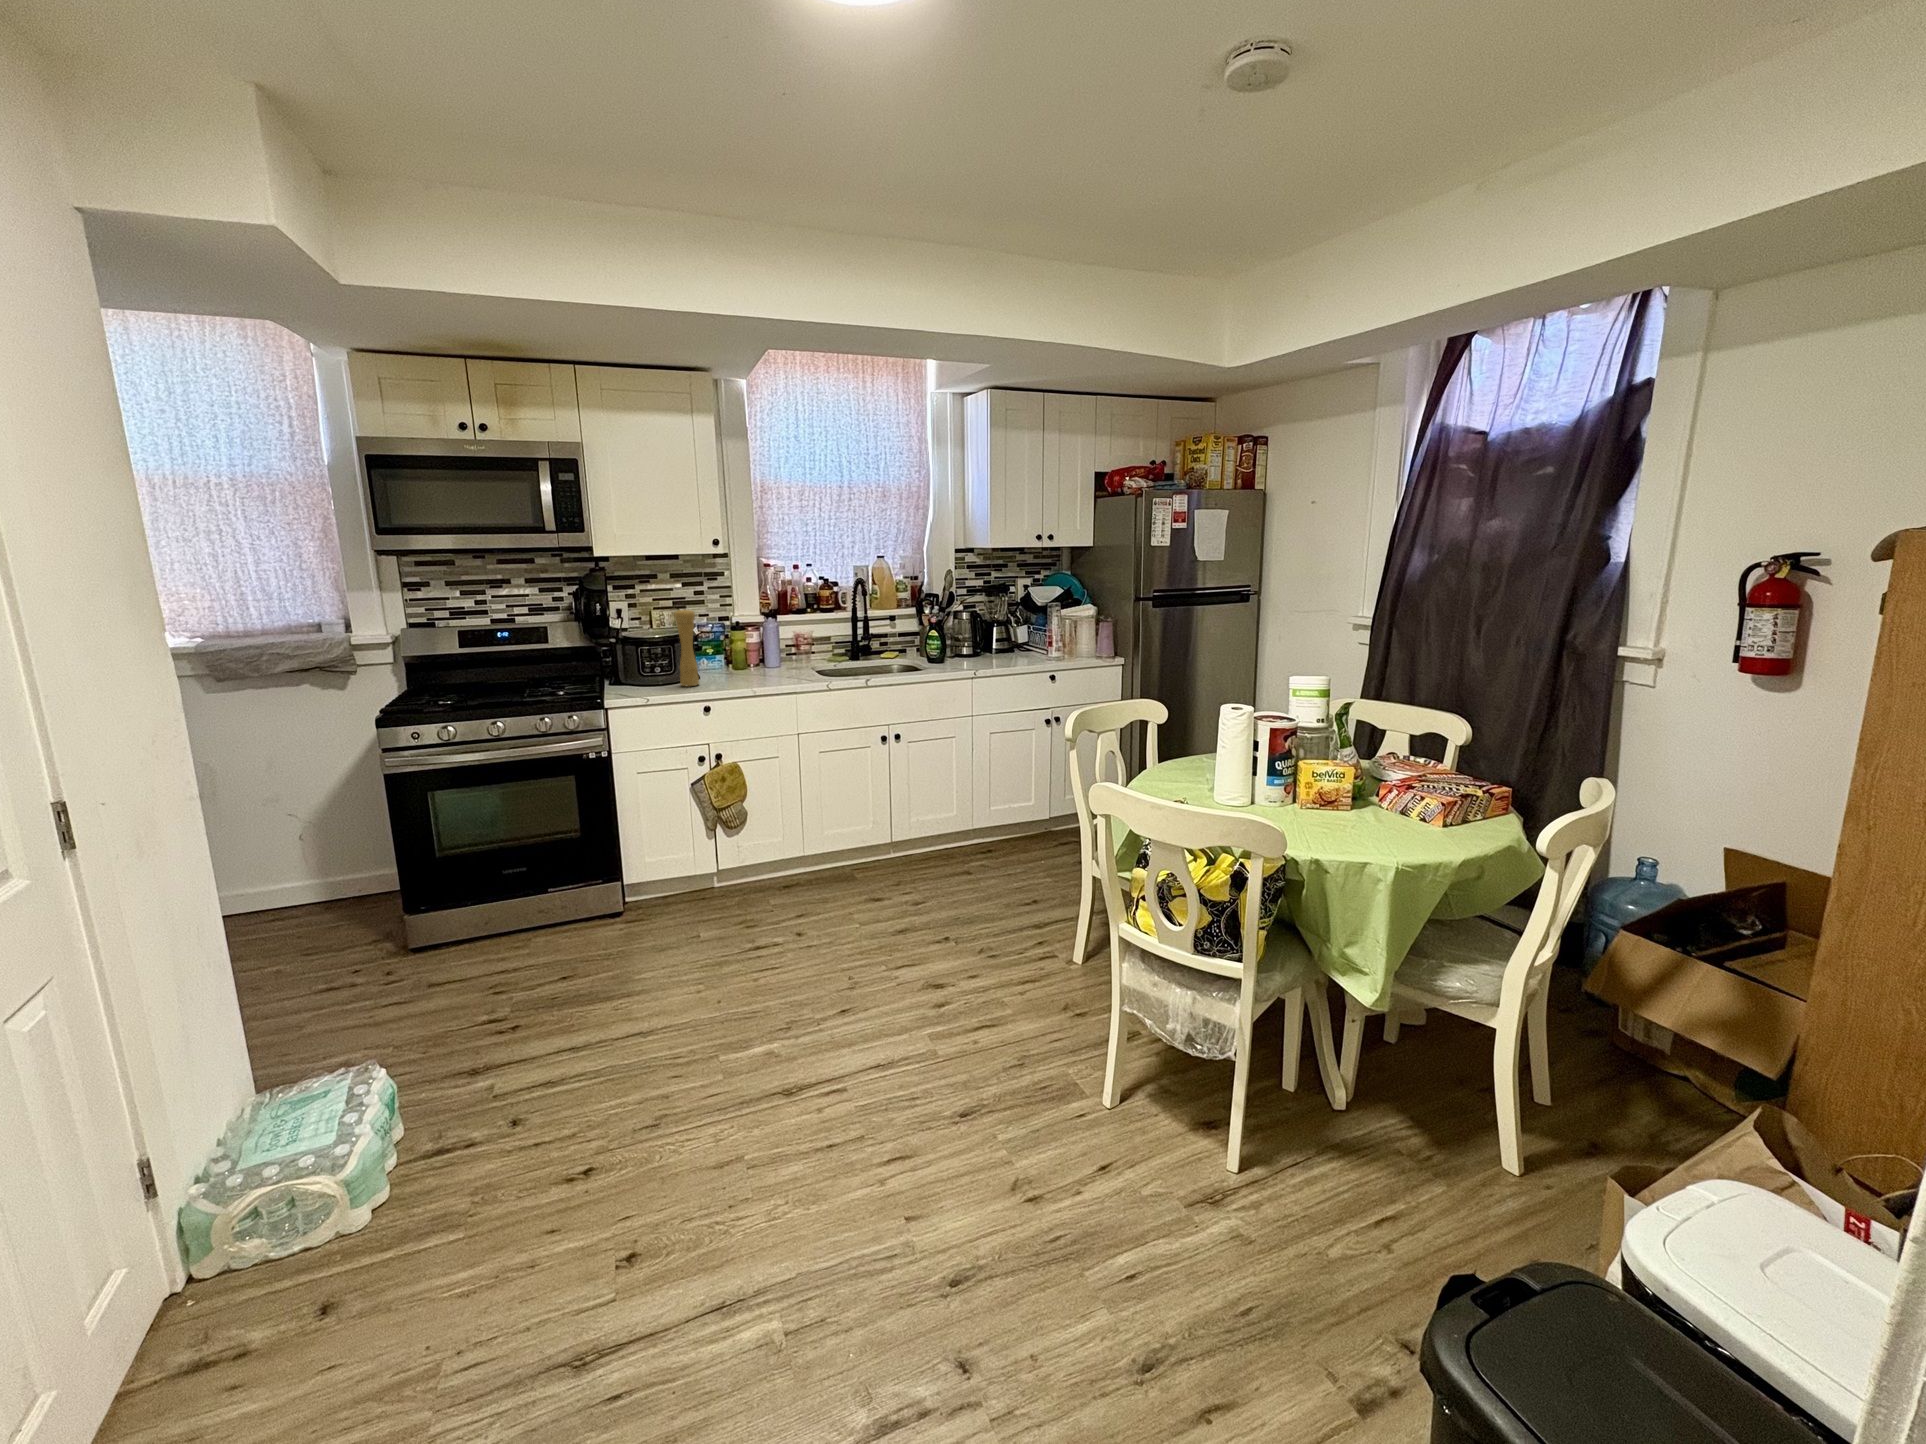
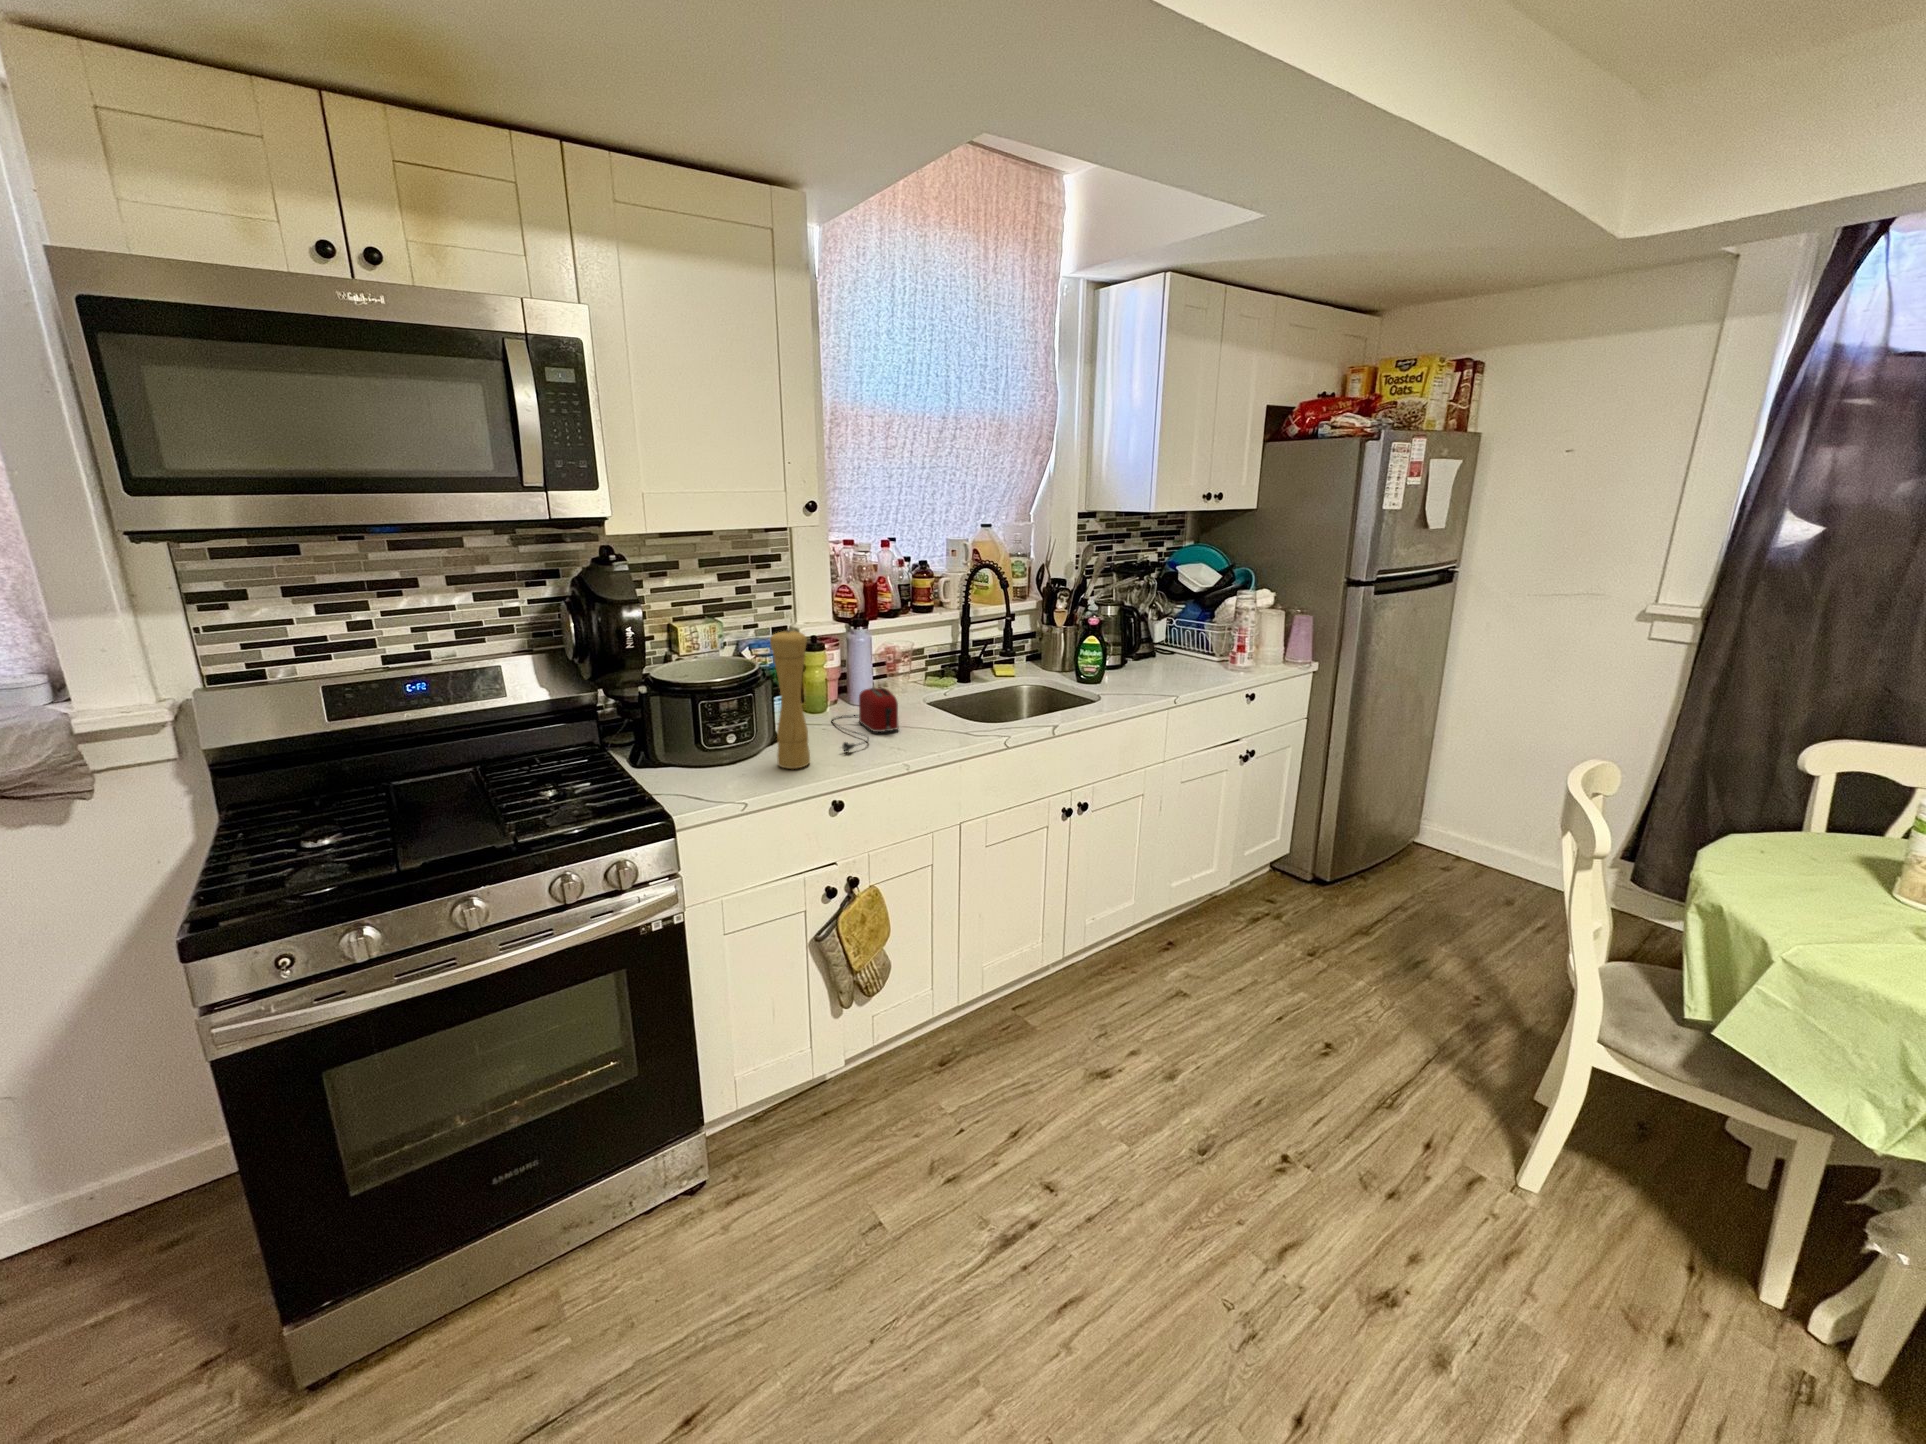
toaster: none [720,651,770,682] -> present [832,687,898,752]

